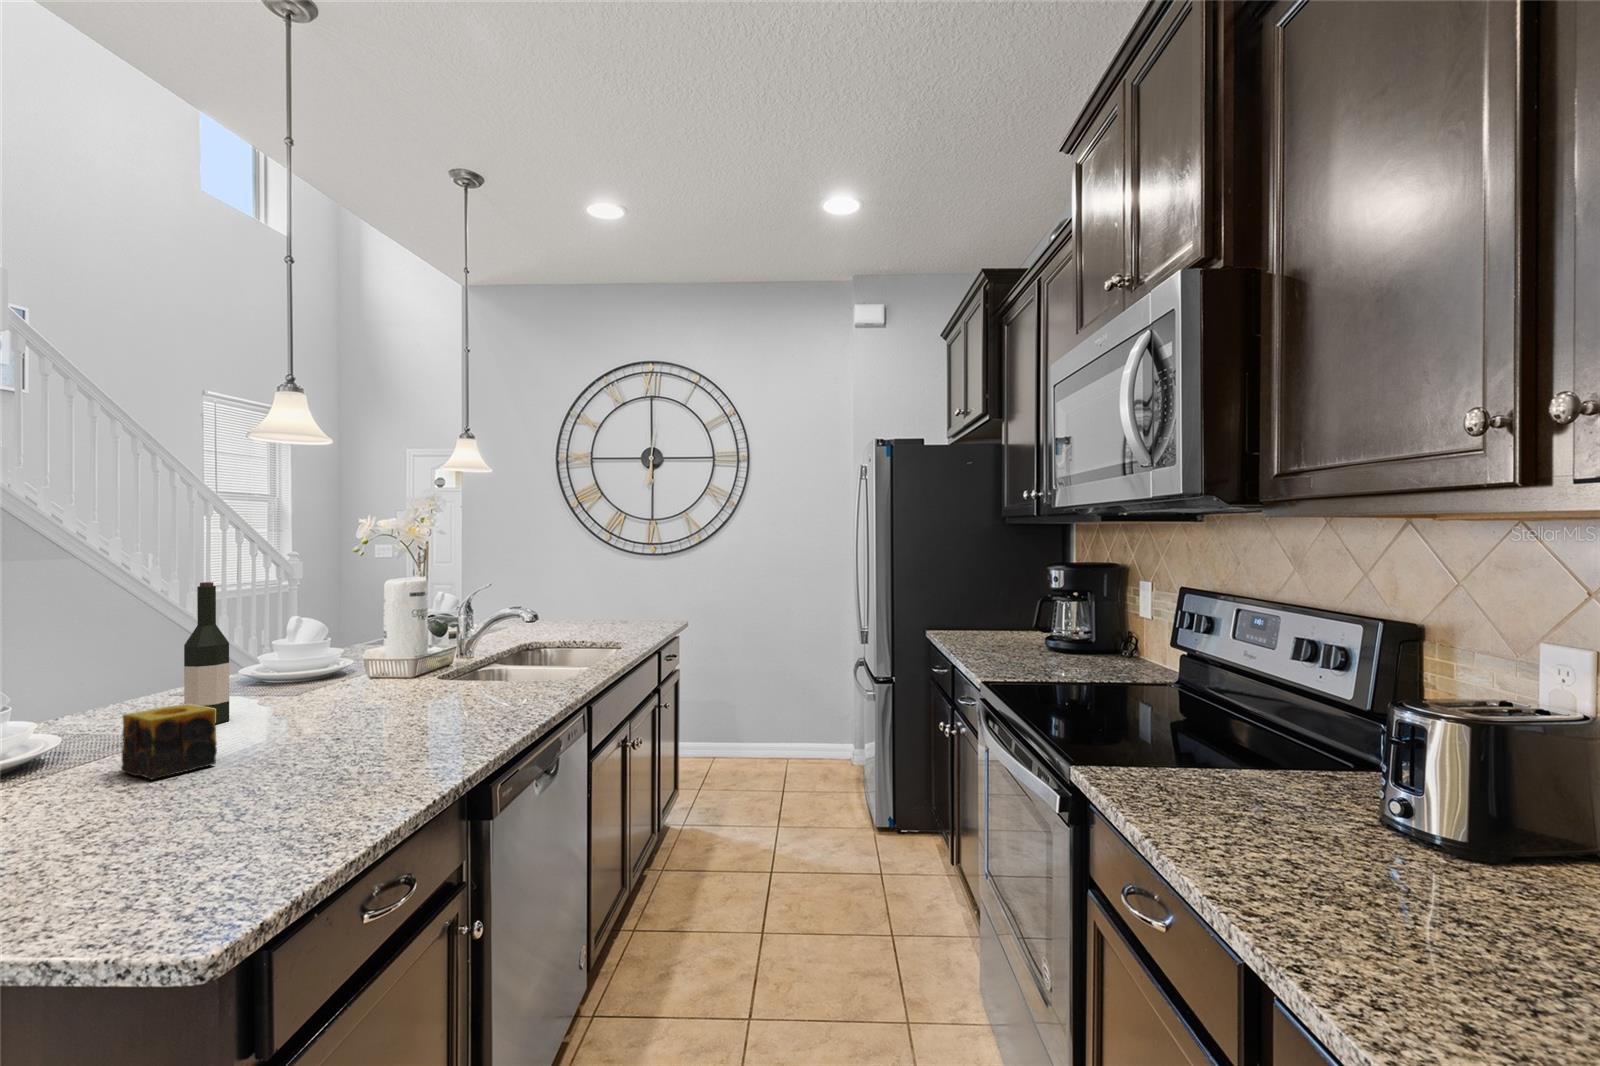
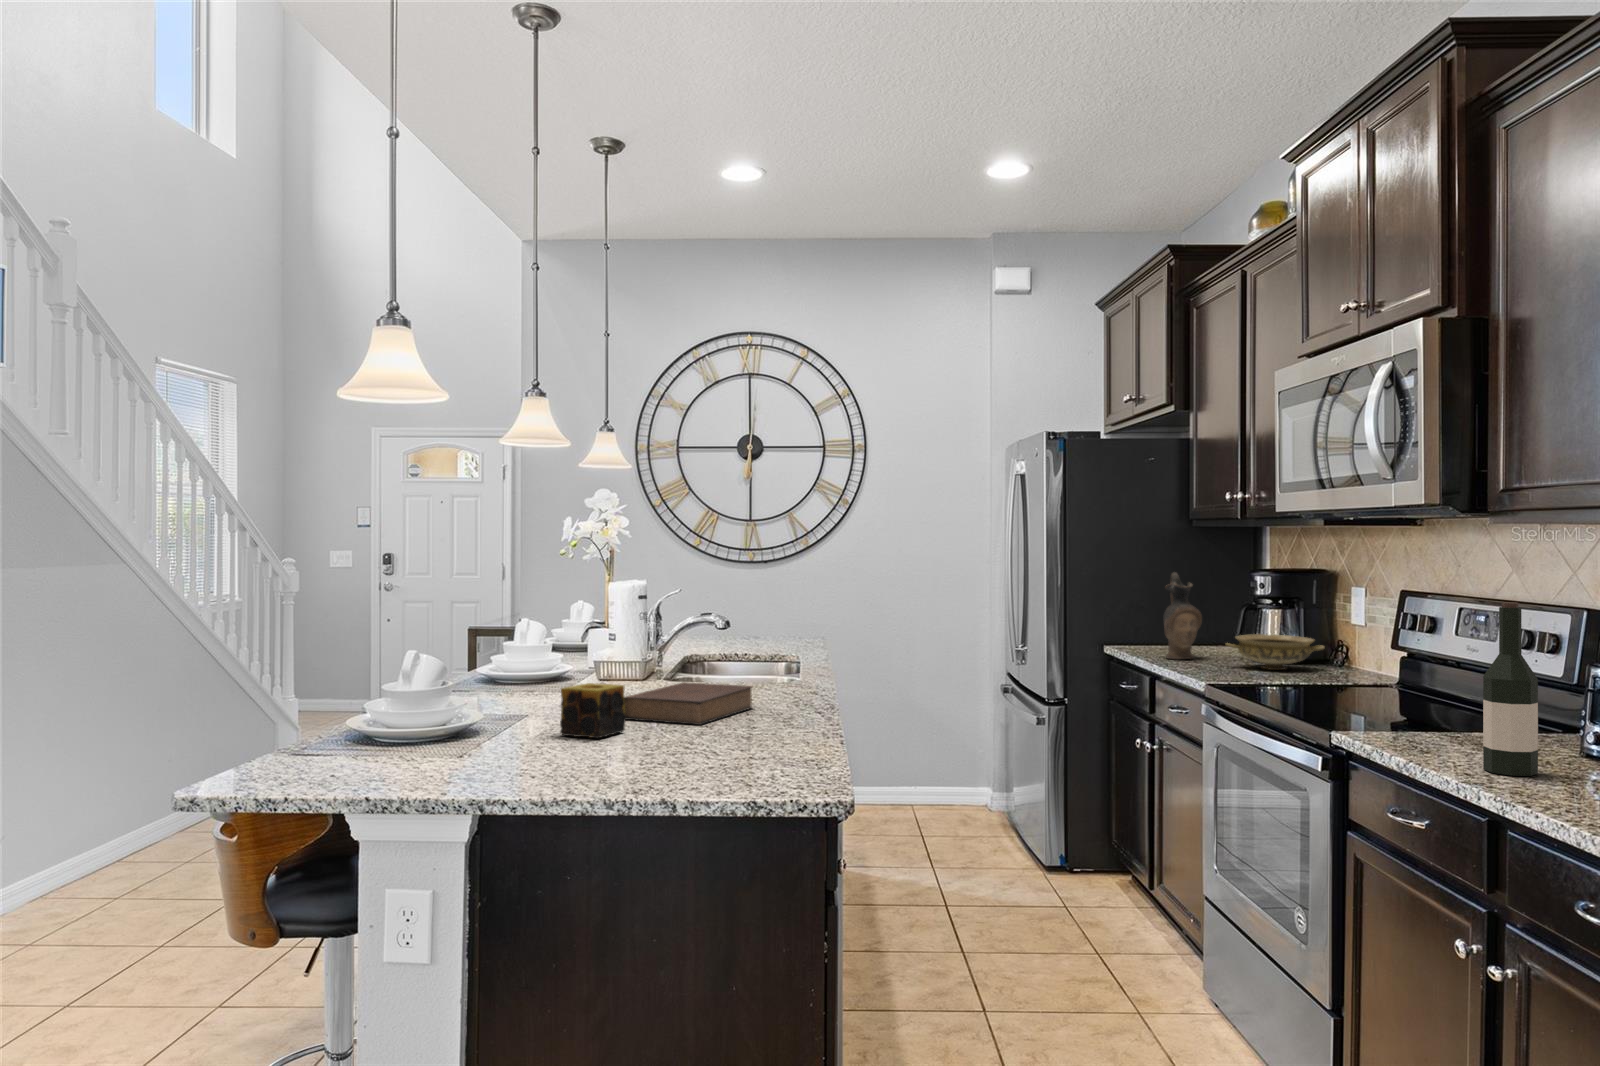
ceramic pitcher: none [967,566,1001,646] -> present [1163,573,1202,659]
wine bottle: present [184,582,229,724] -> present [1483,602,1538,776]
ceramic bowl: none [1016,625,1109,660] -> present [1225,634,1324,670]
book: none [267,687,456,750] -> present [624,682,752,725]

